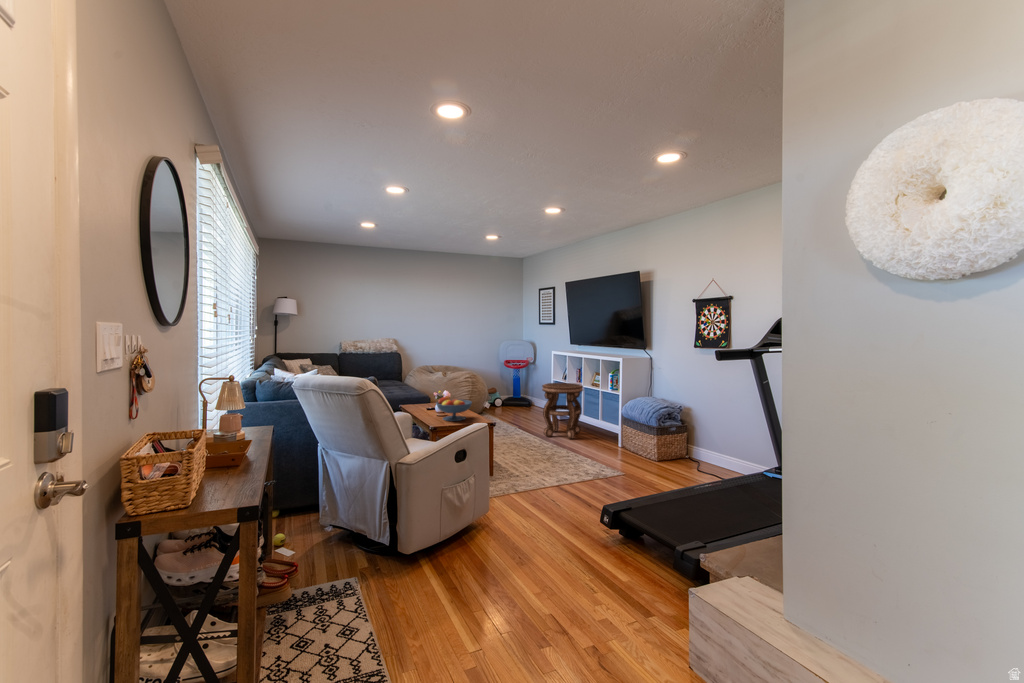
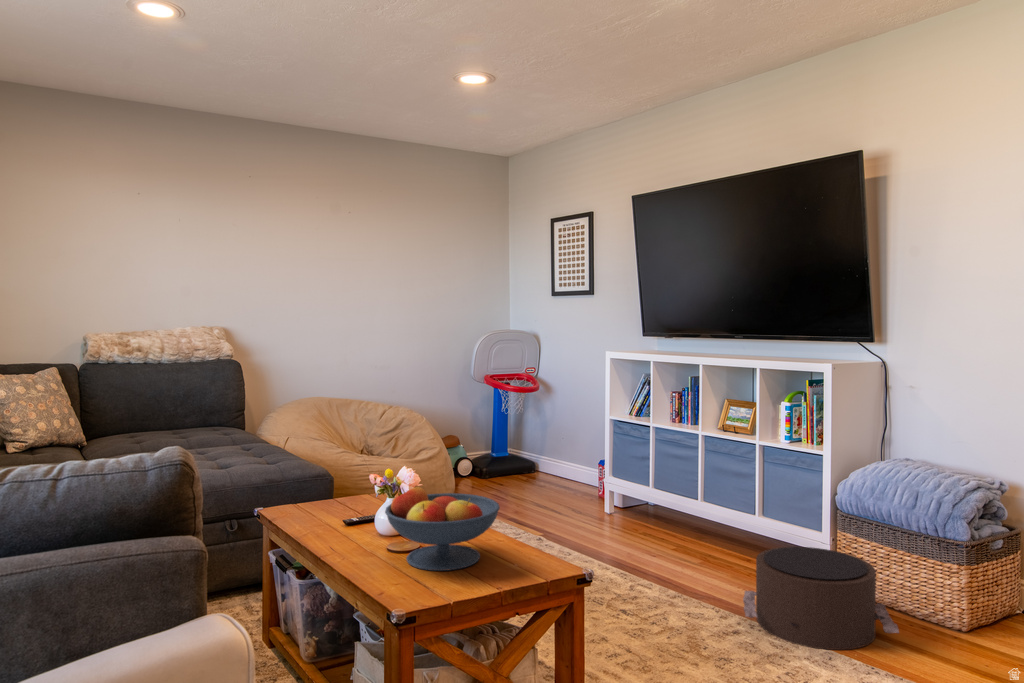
side table: present [542,383,583,439] -> none [609,425,711,565]
pouf: none [572,429,628,463] -> present [743,547,899,650]

